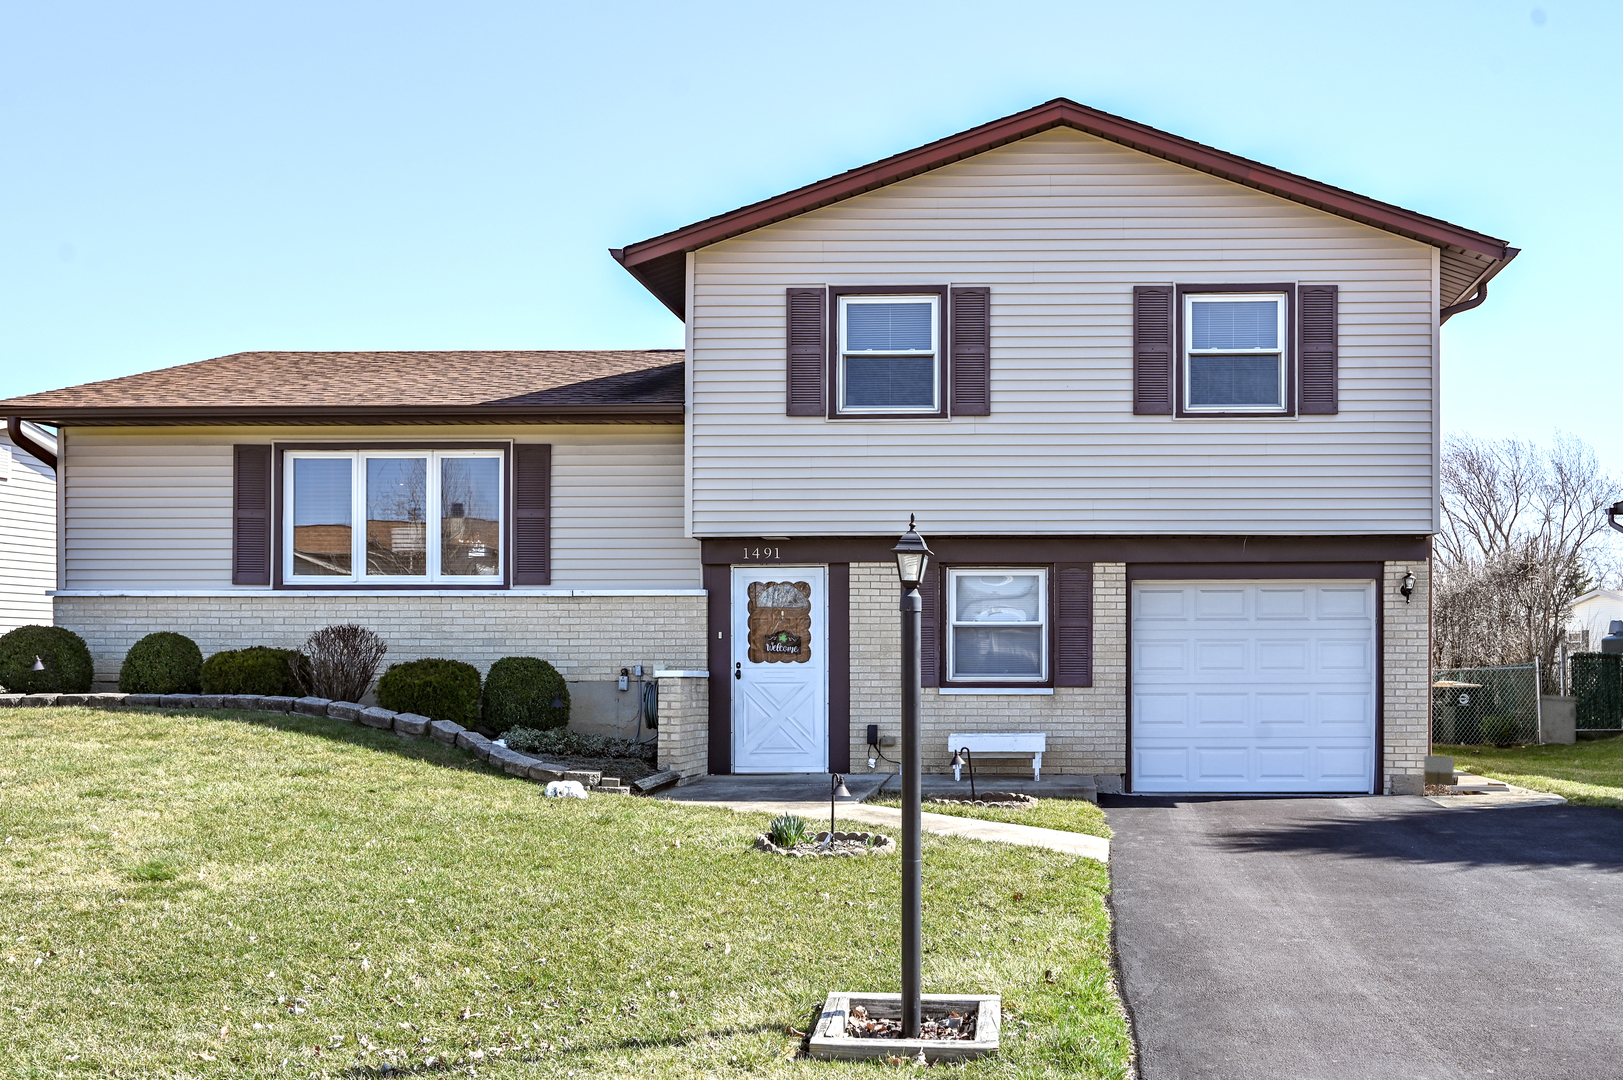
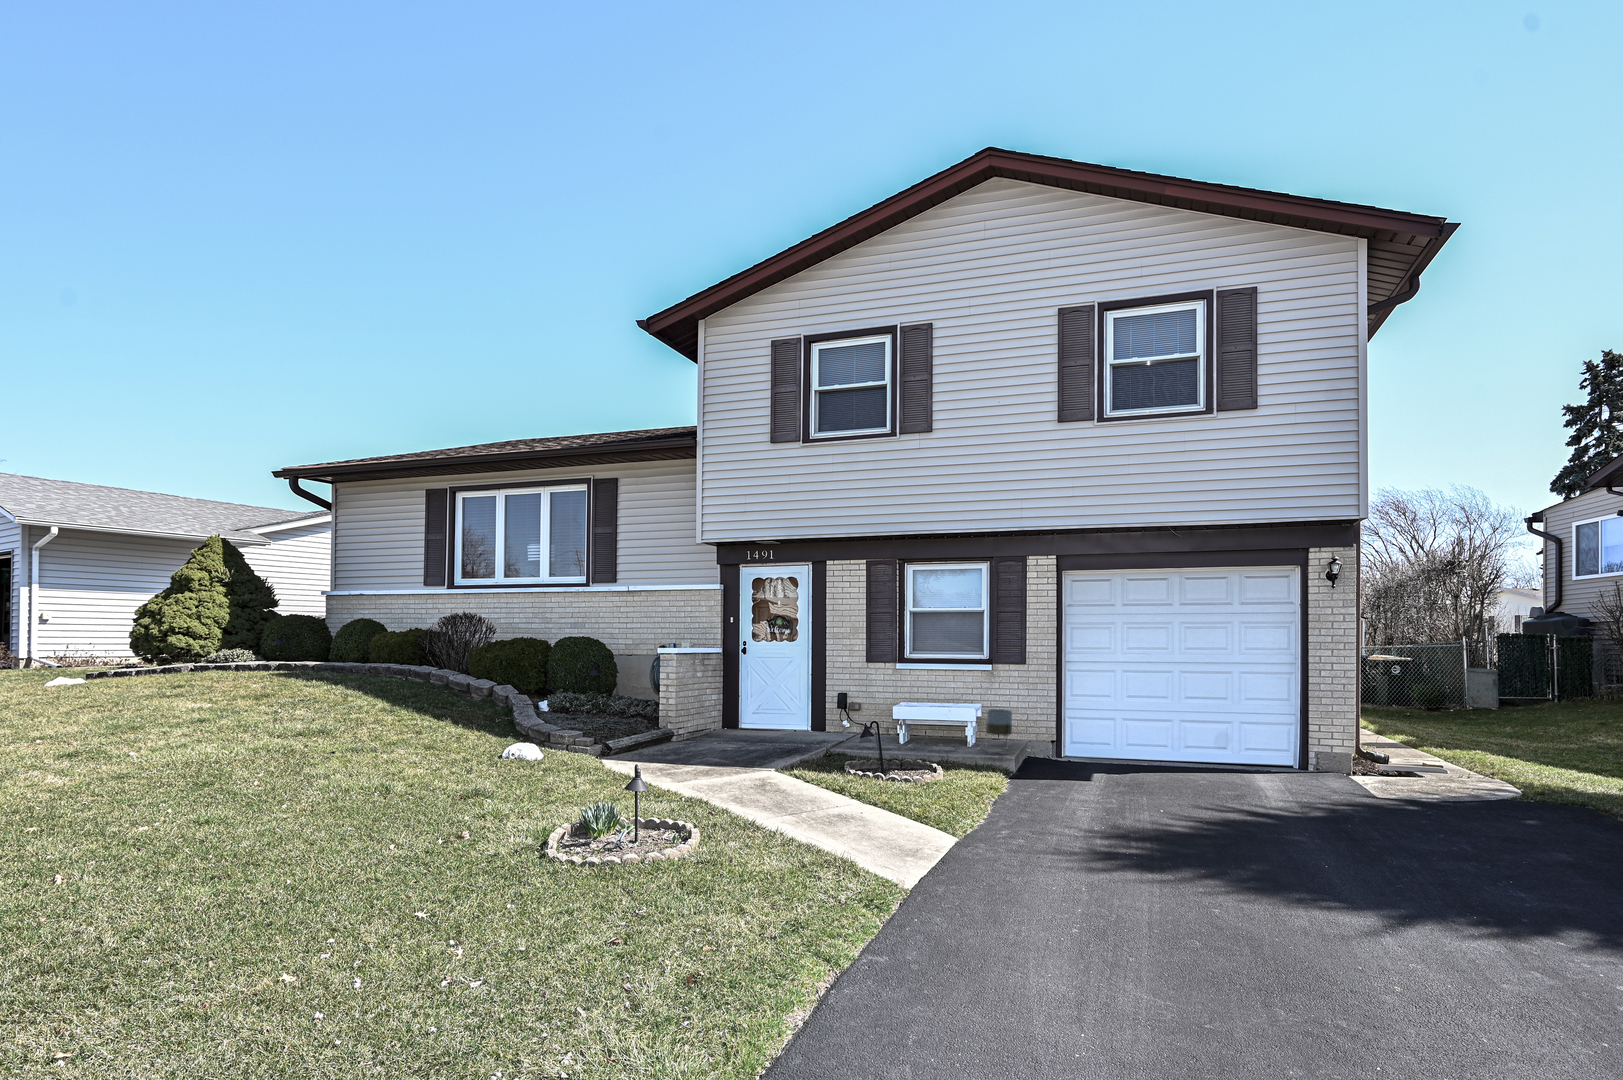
planter: present [1423,756,1454,789] -> present [986,709,1012,737]

